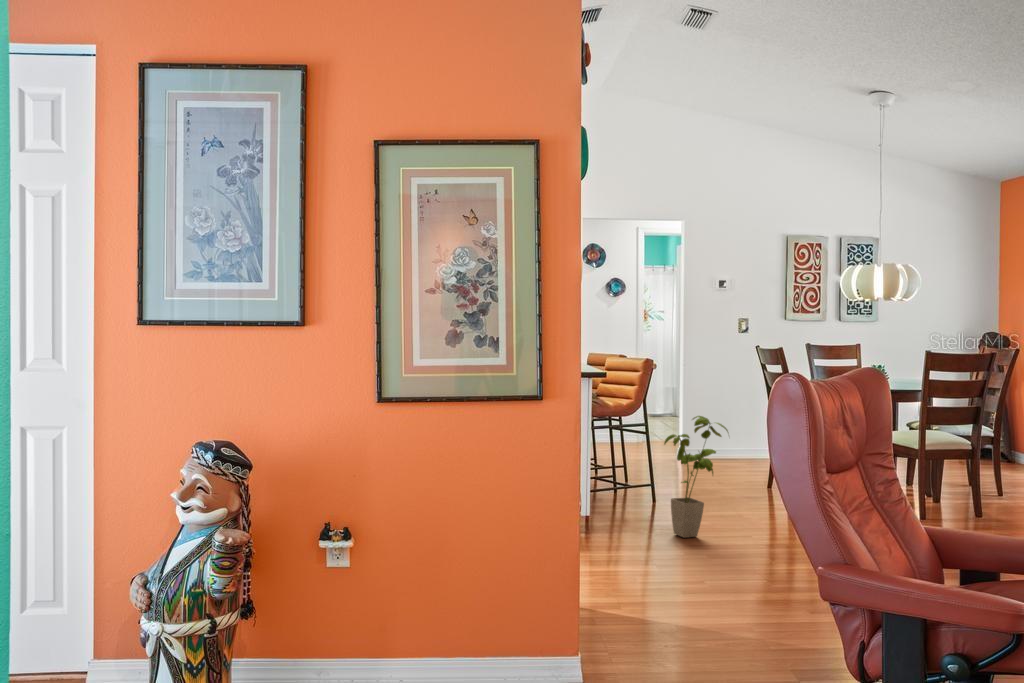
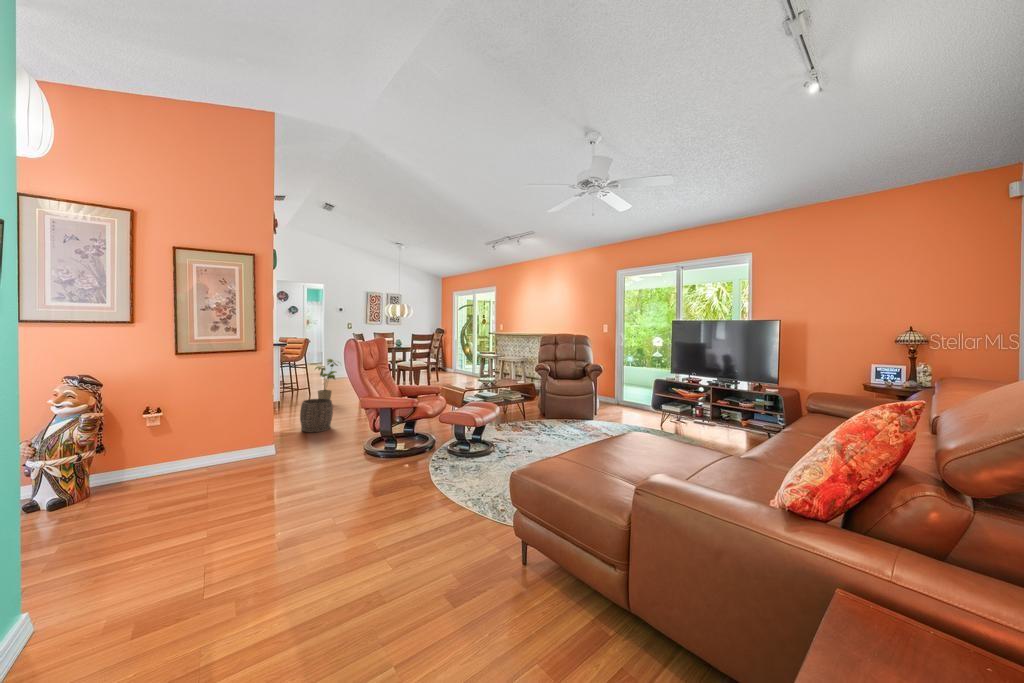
woven basket: none [631,531,713,633] -> present [300,399,333,432]

